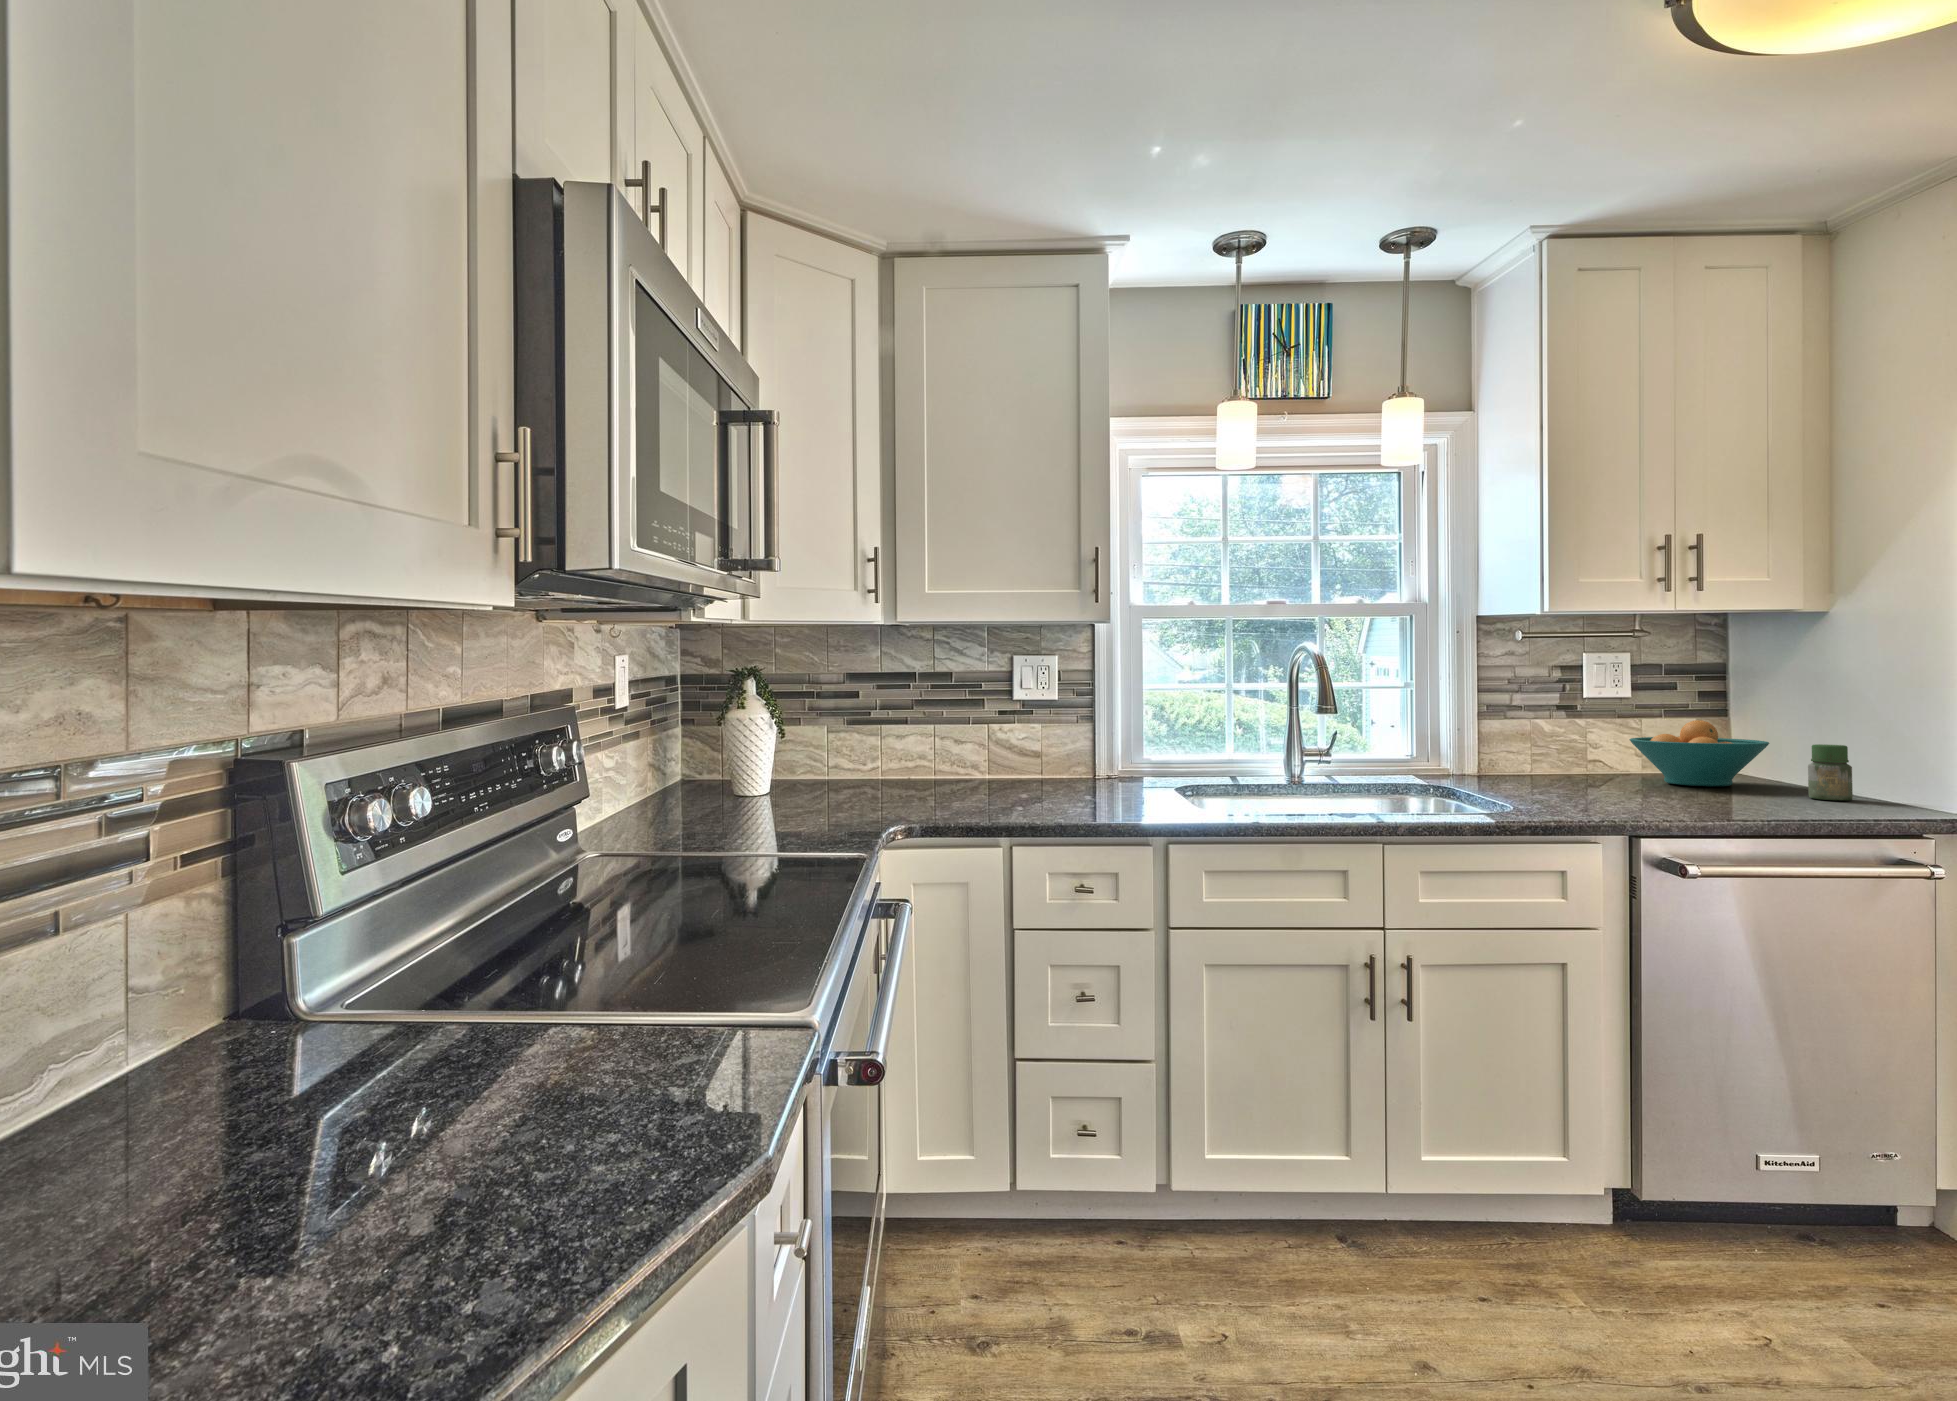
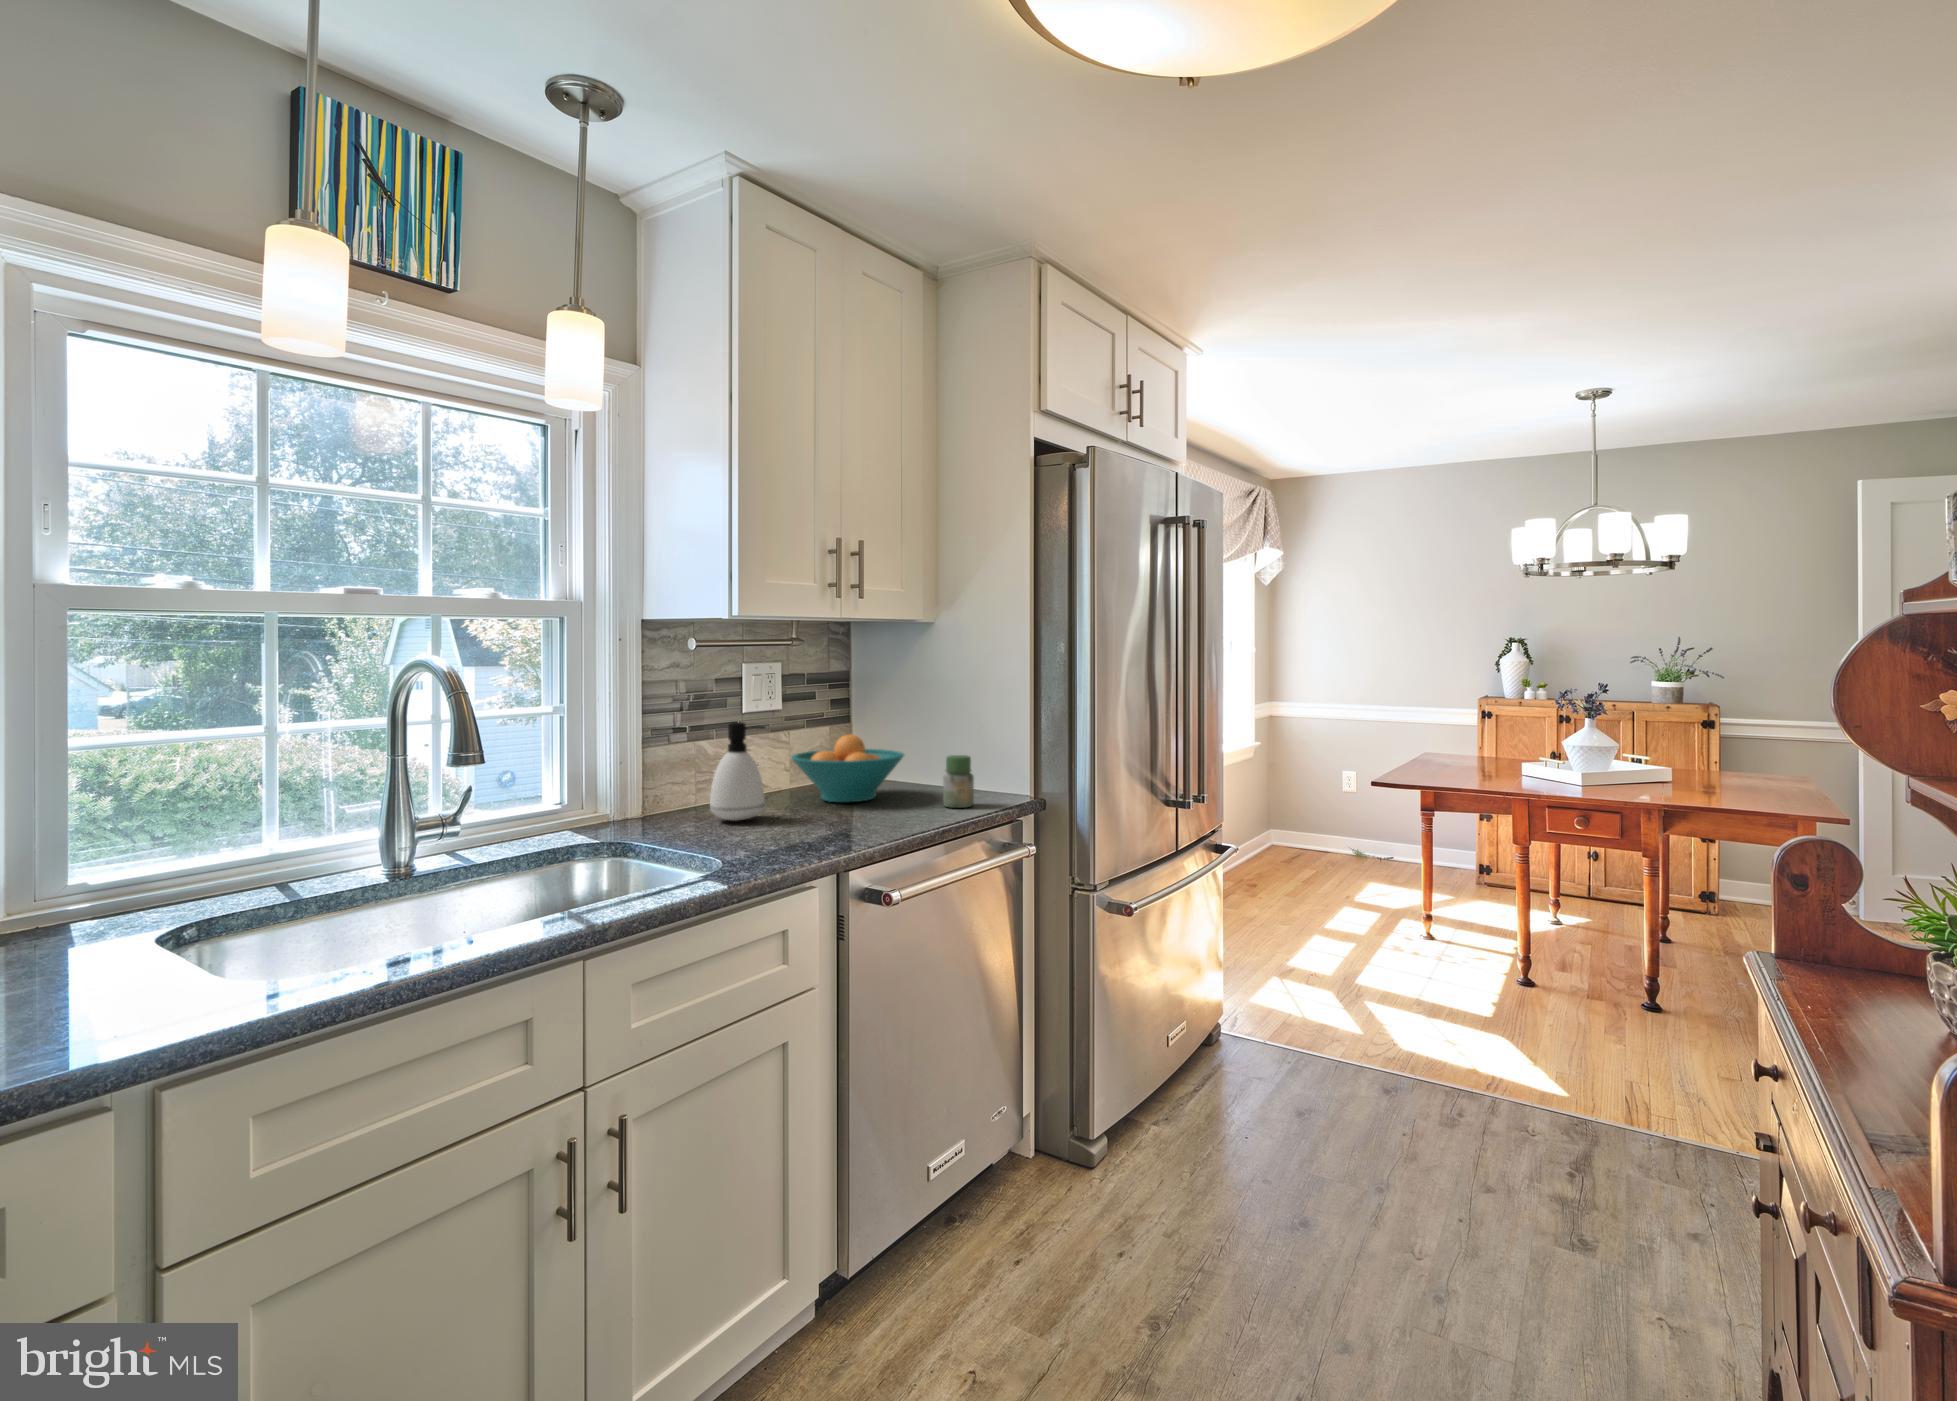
soap dispenser: none [1533,700,1587,785] -> present [710,722,765,821]

